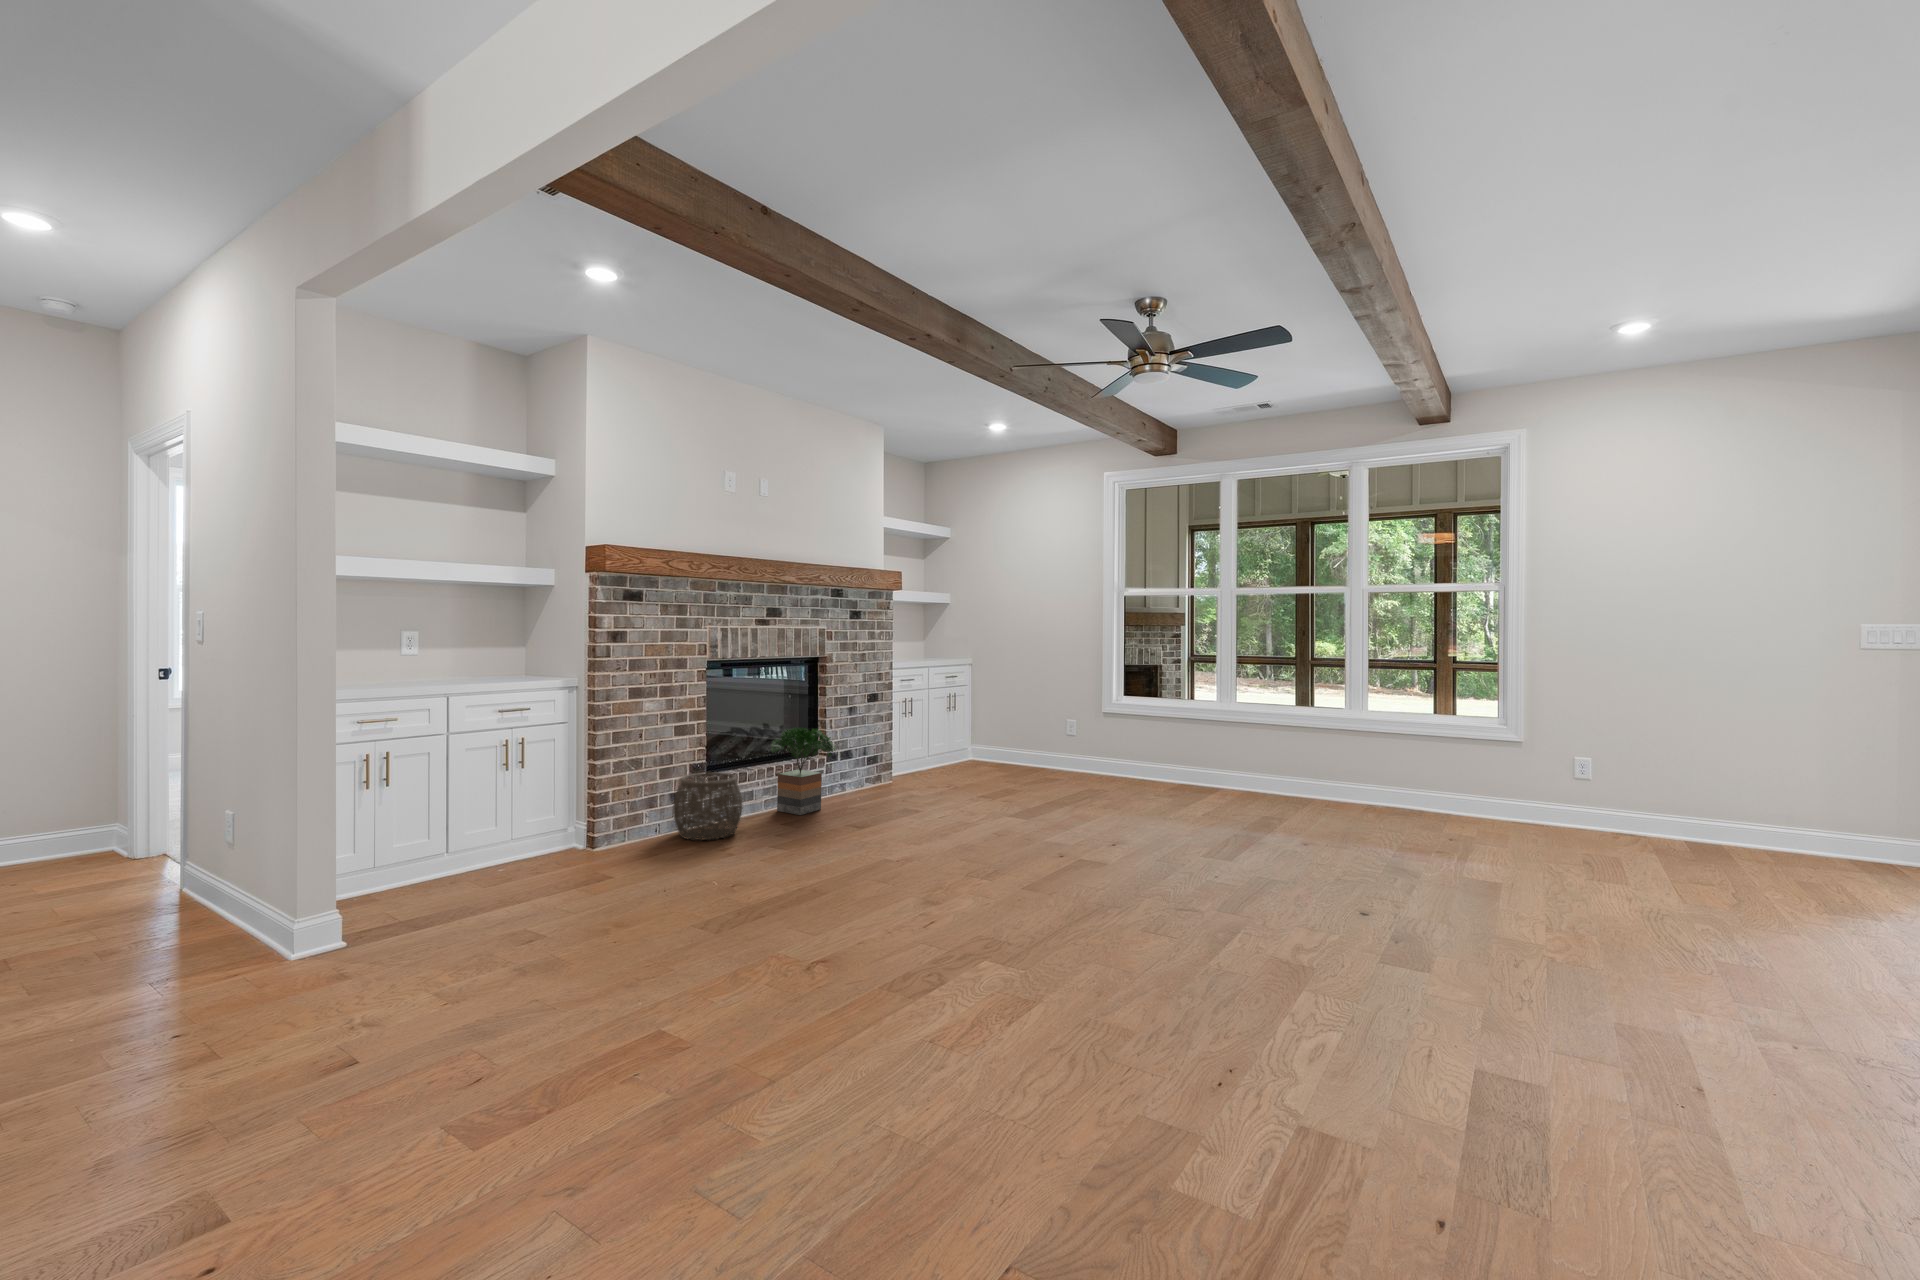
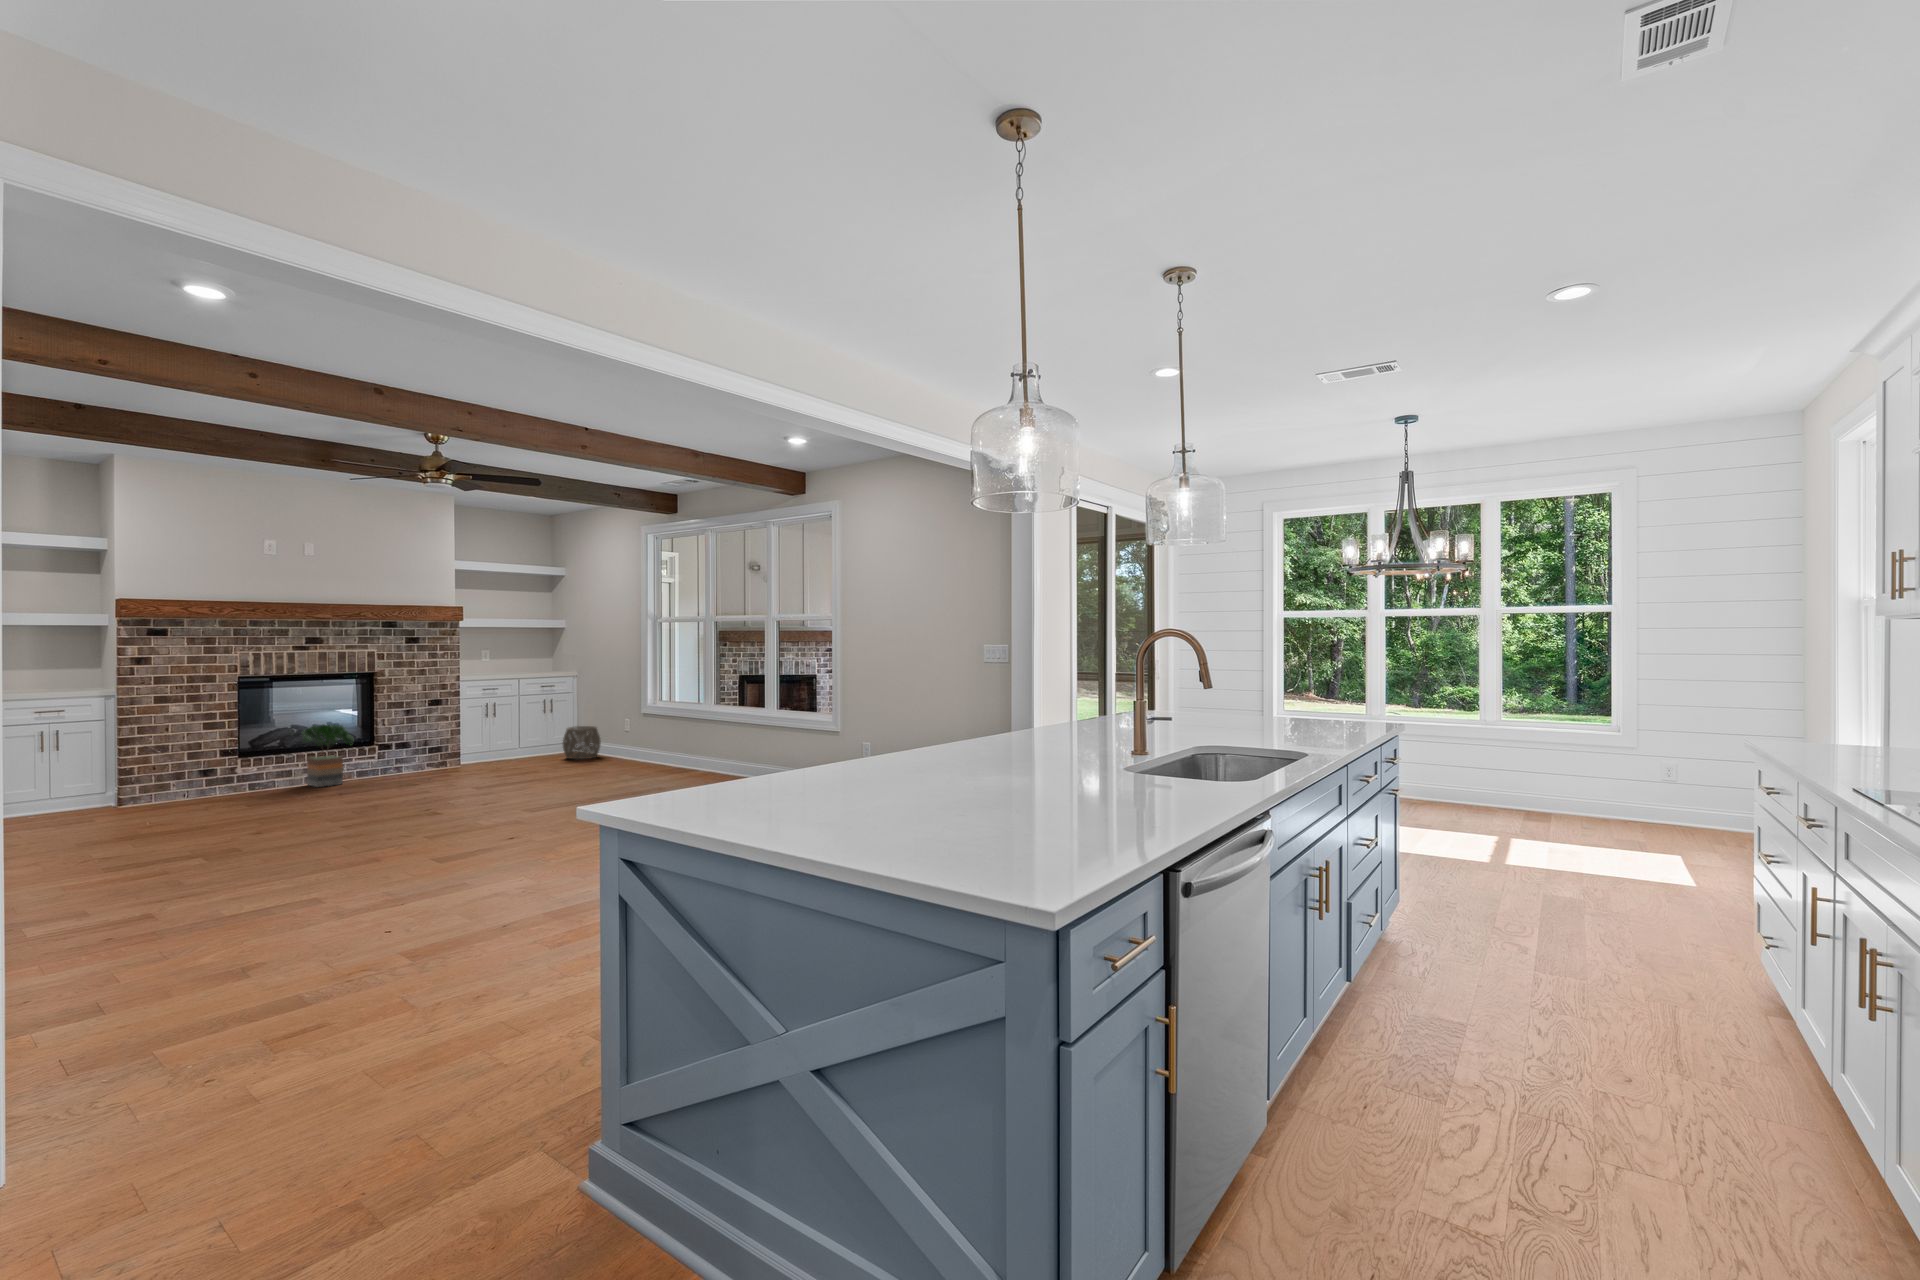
woven basket: present [673,772,743,841] -> present [563,726,601,759]

